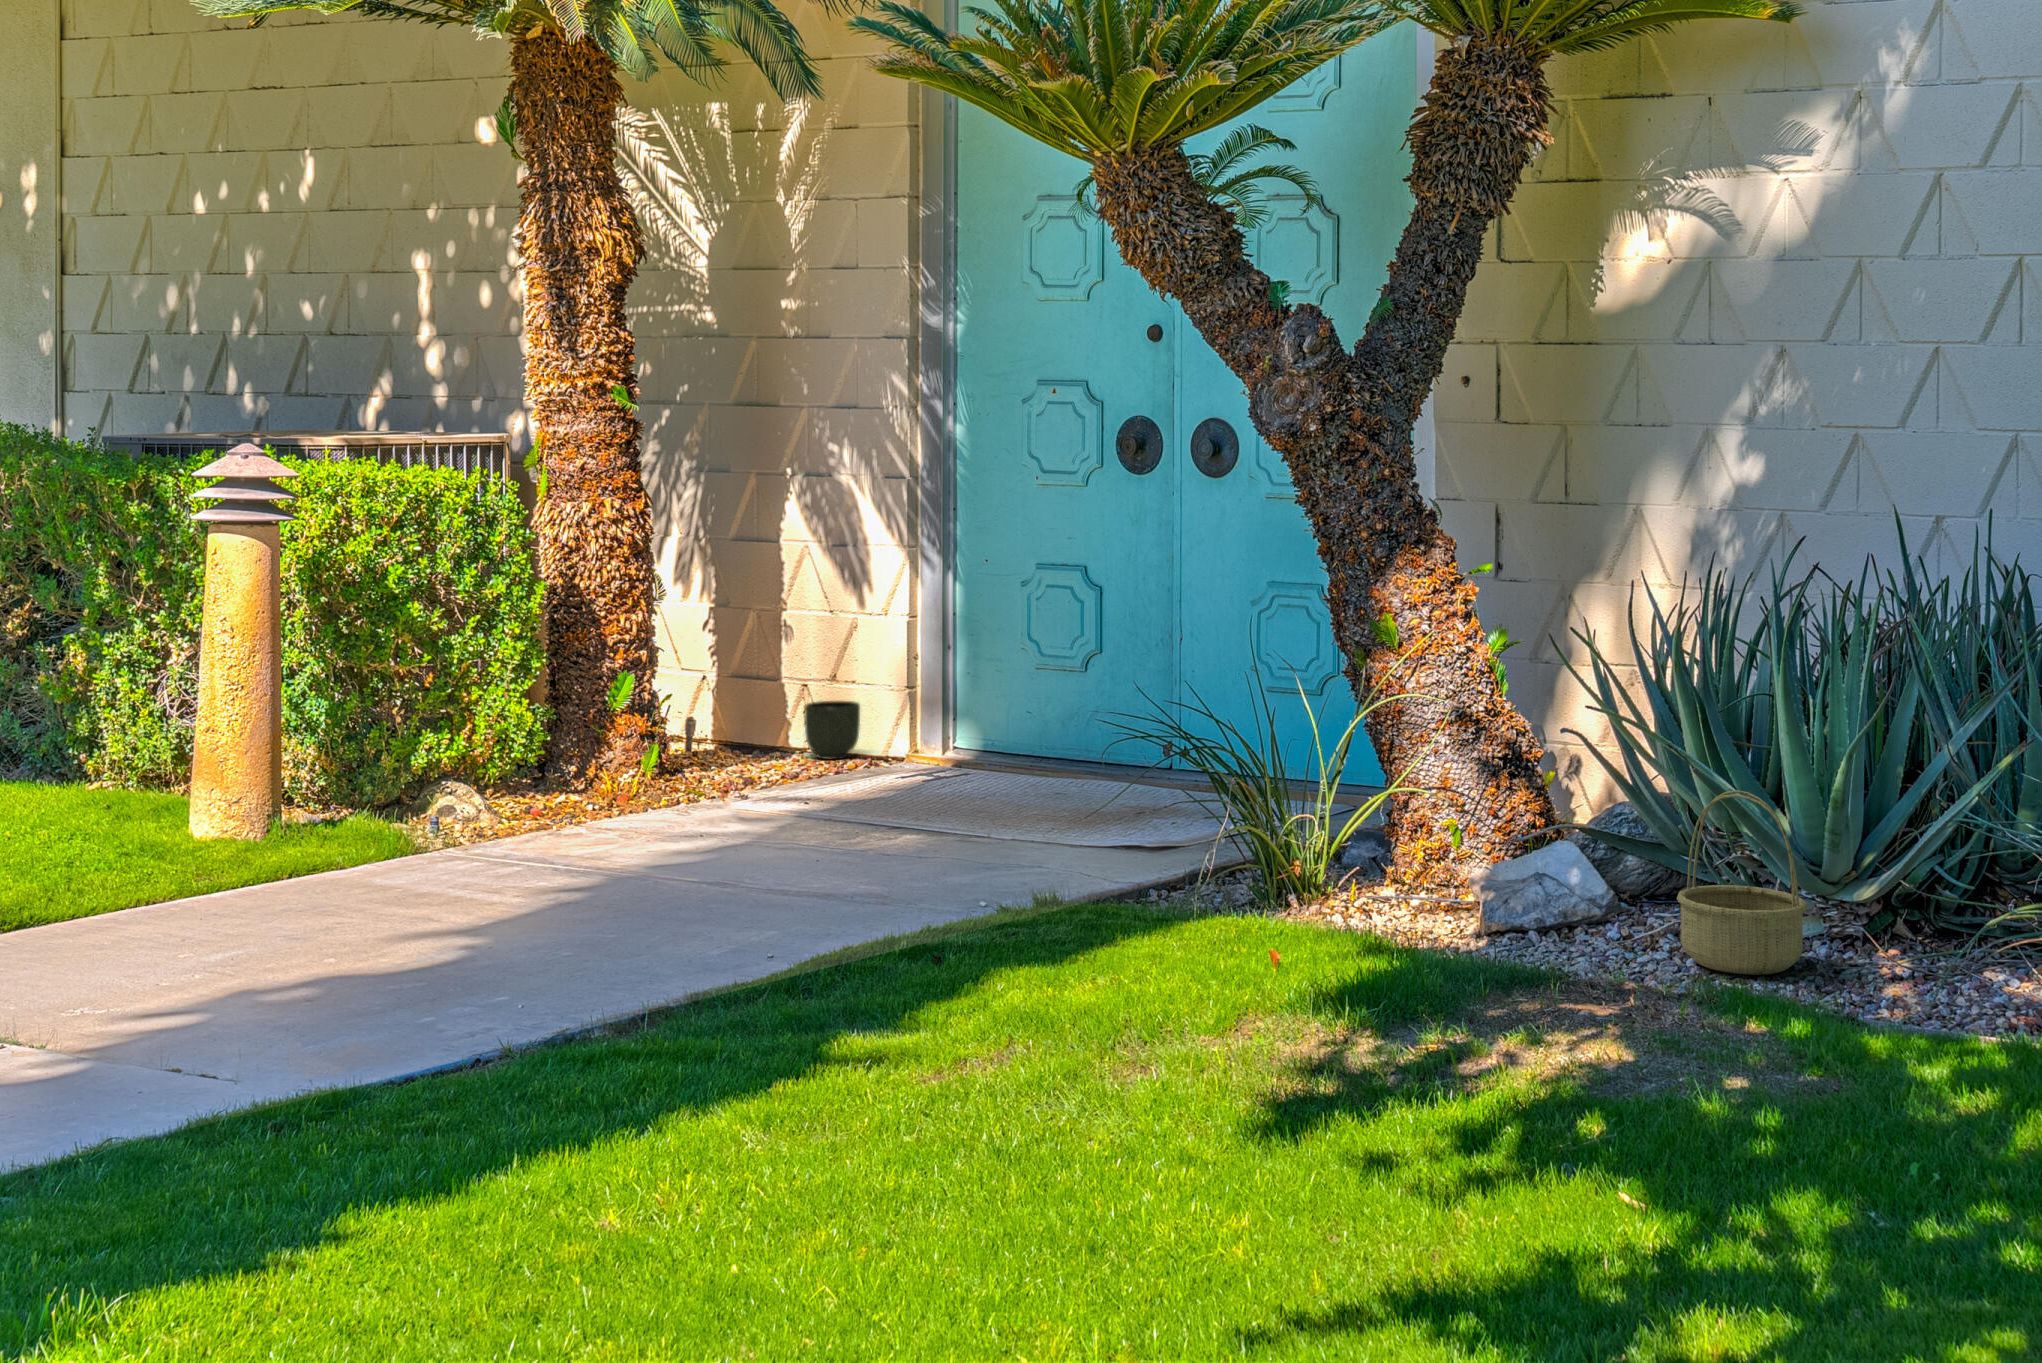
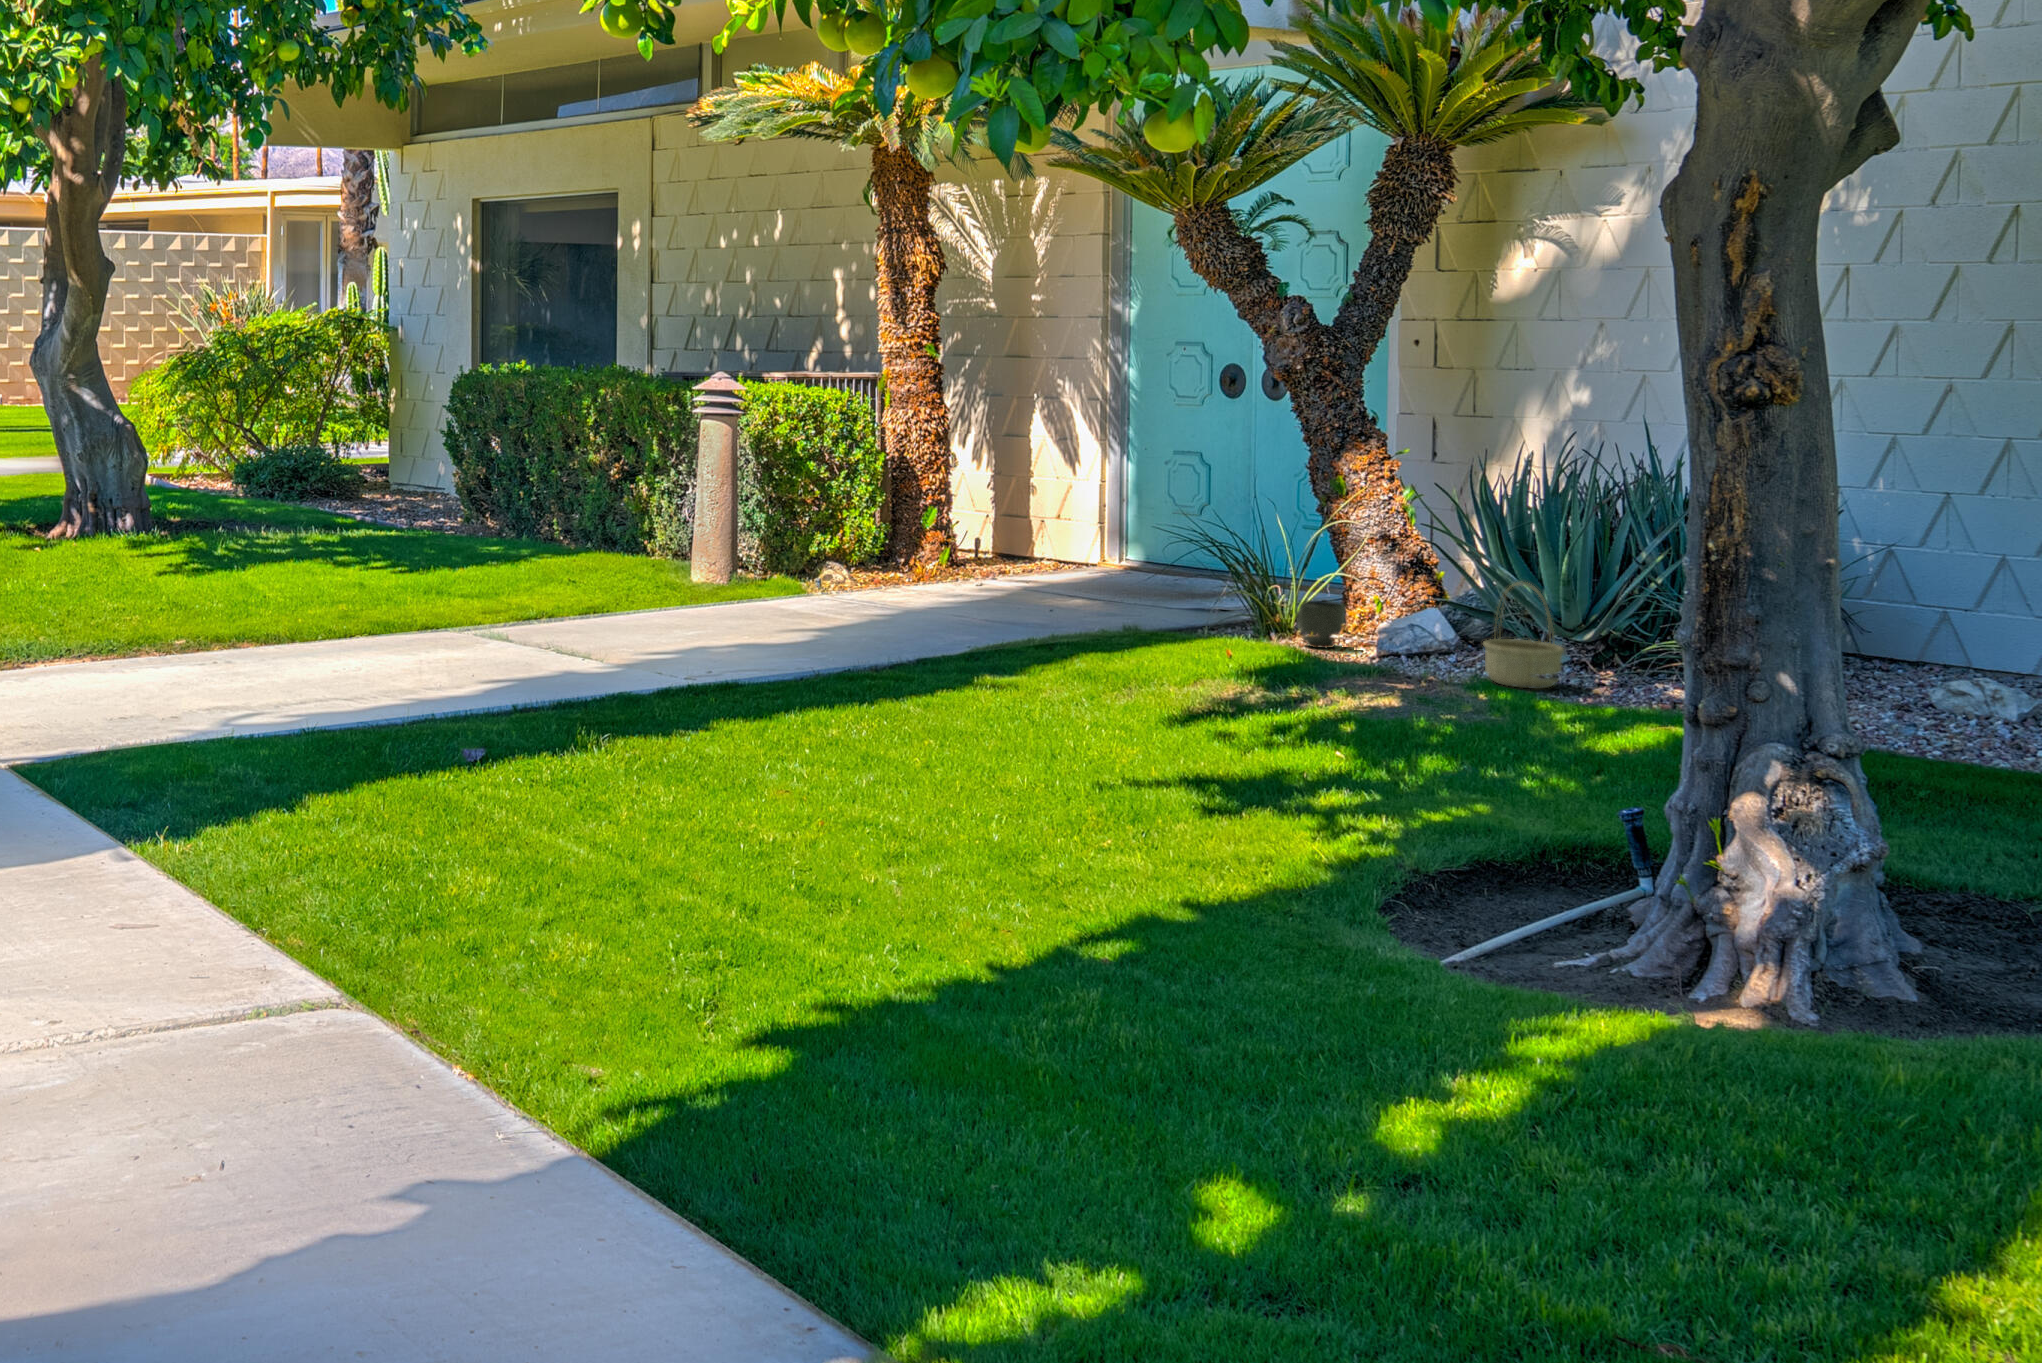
planter: present [805,701,860,759] -> present [1298,600,1345,648]

